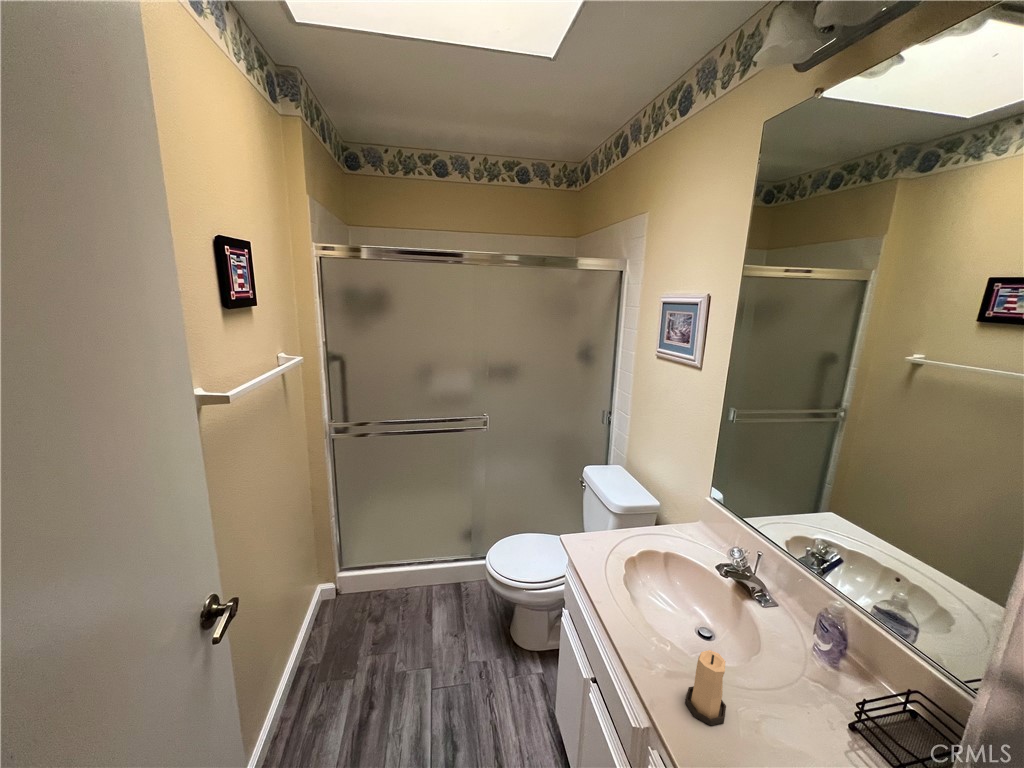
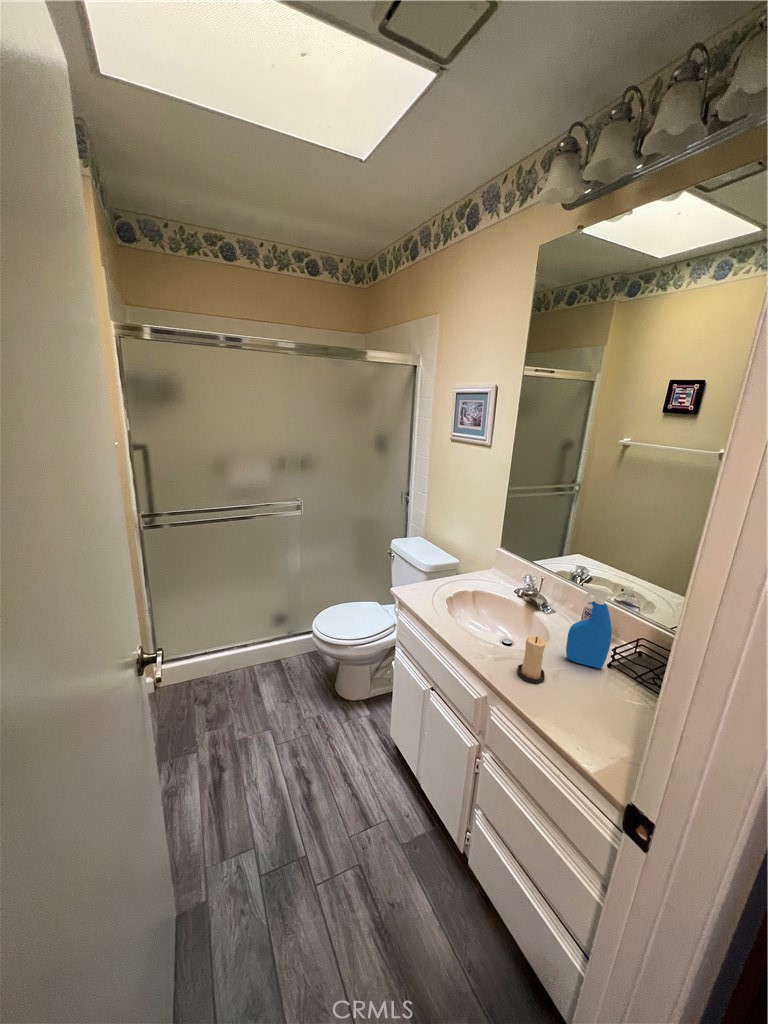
spray bottle: none [771,585,844,720] -> present [566,583,613,668]

